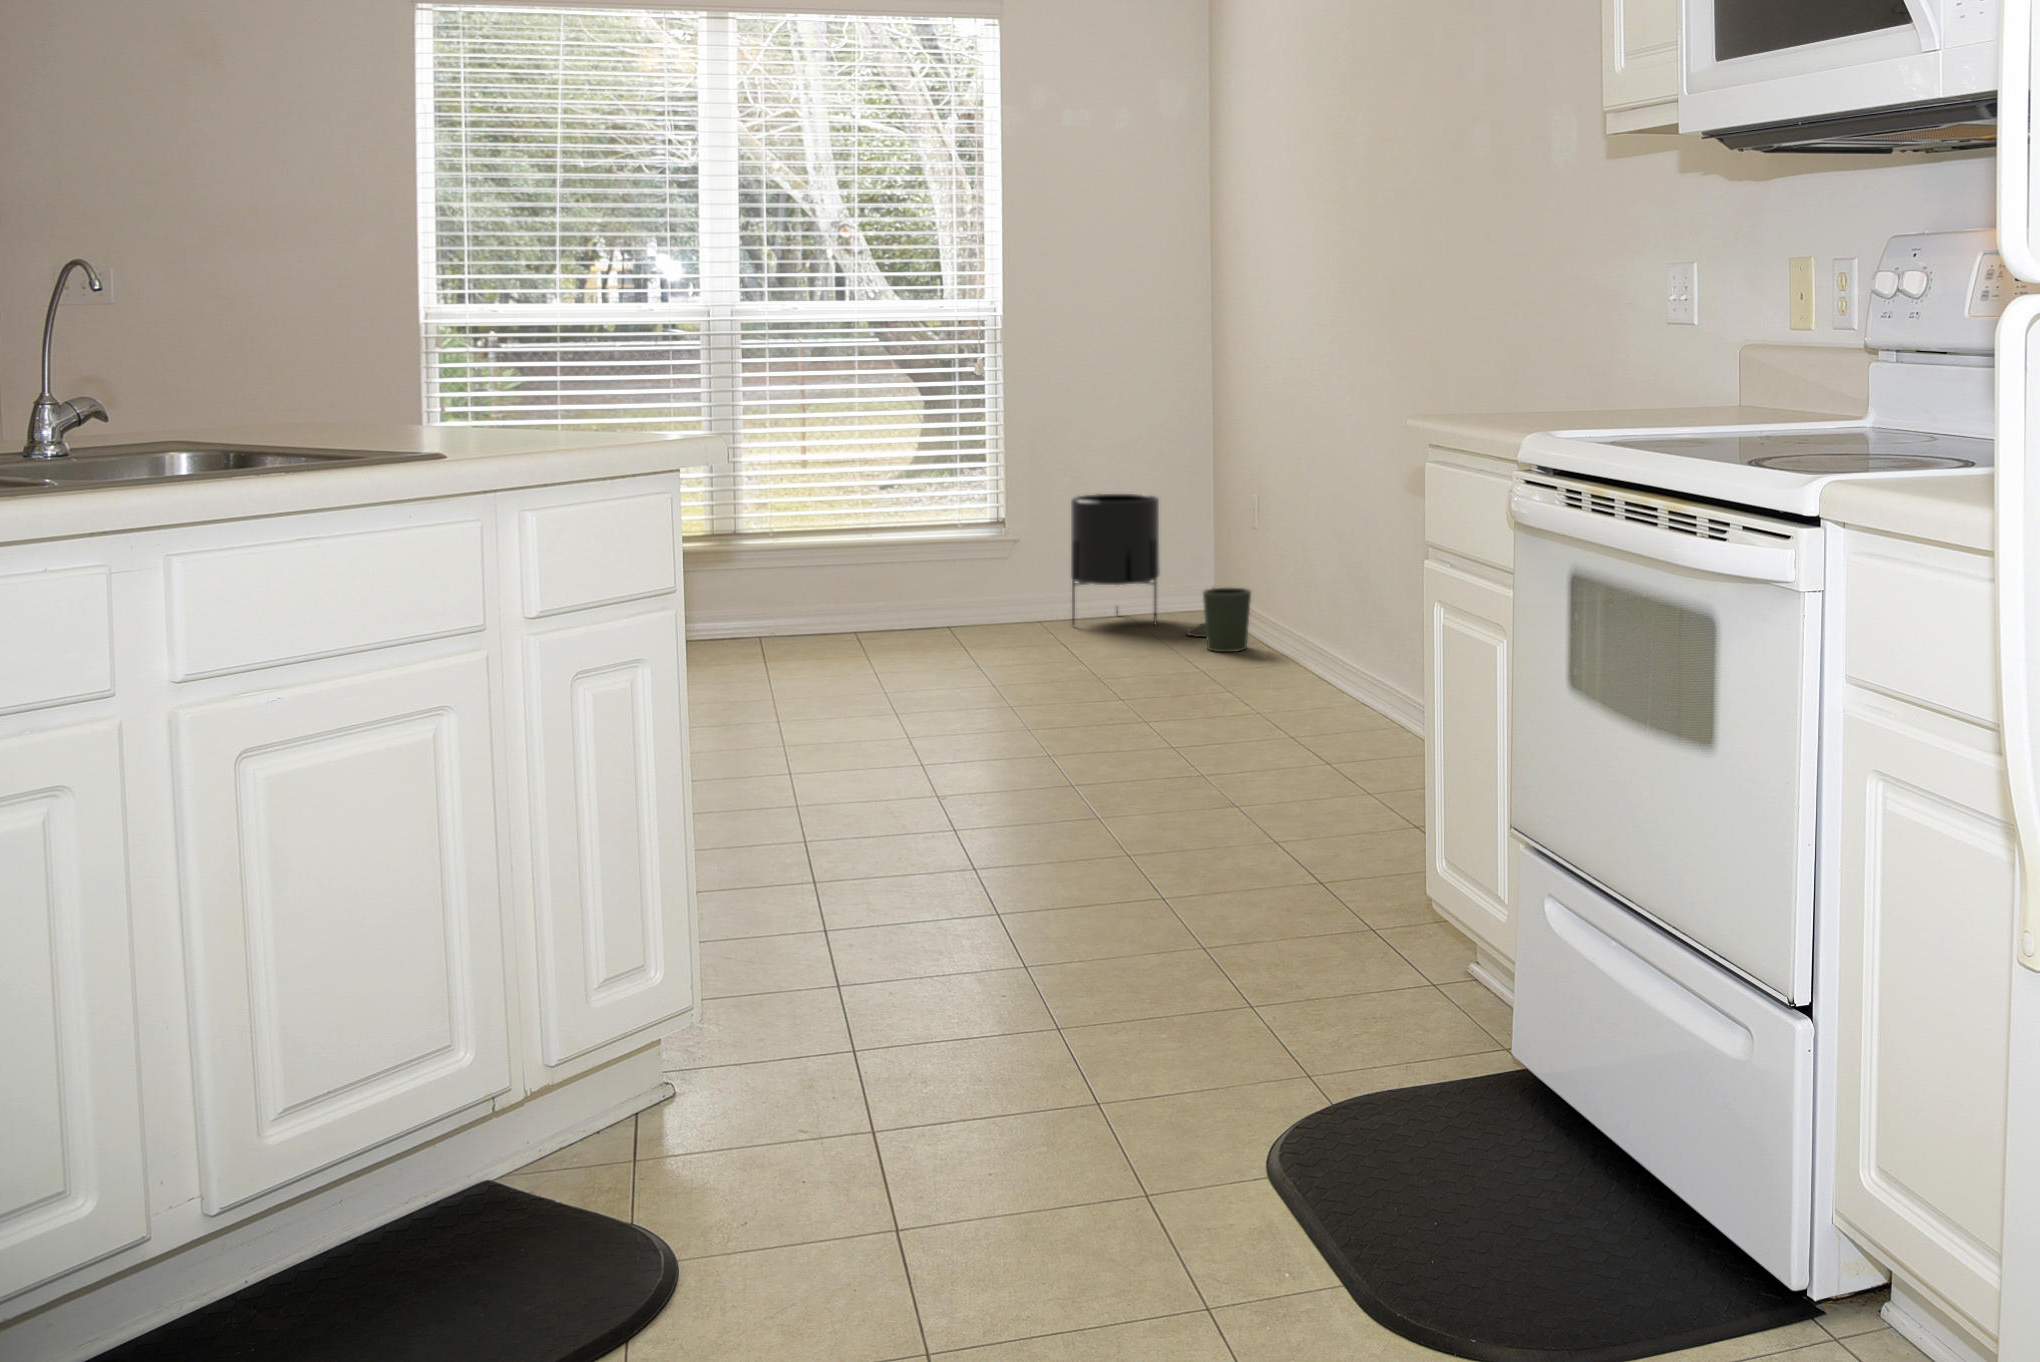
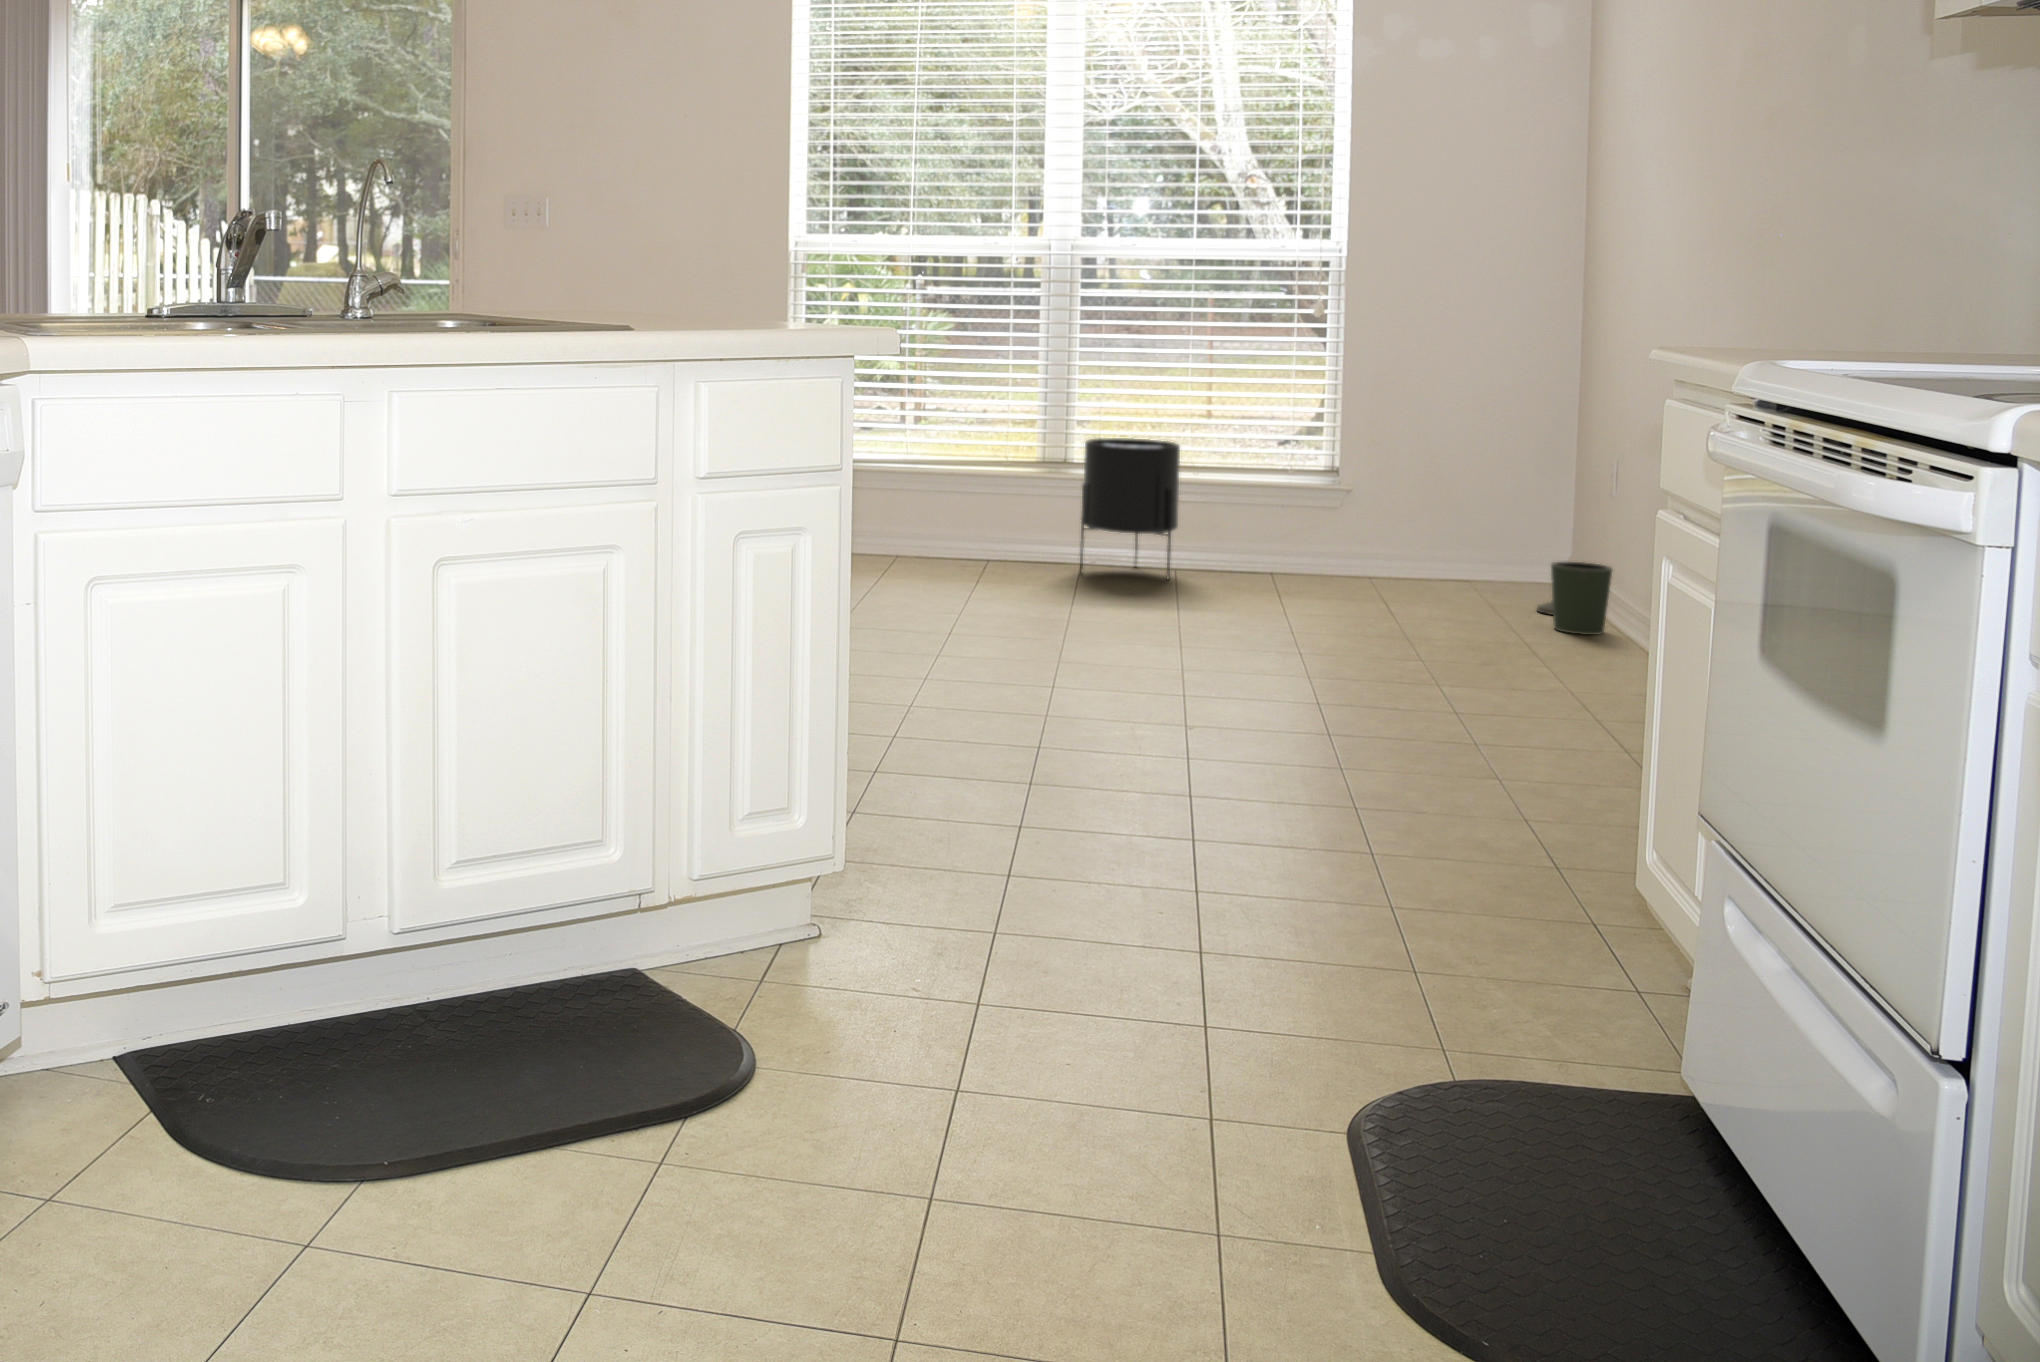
planter: present [1071,494,1160,625] -> present [1080,438,1180,579]

